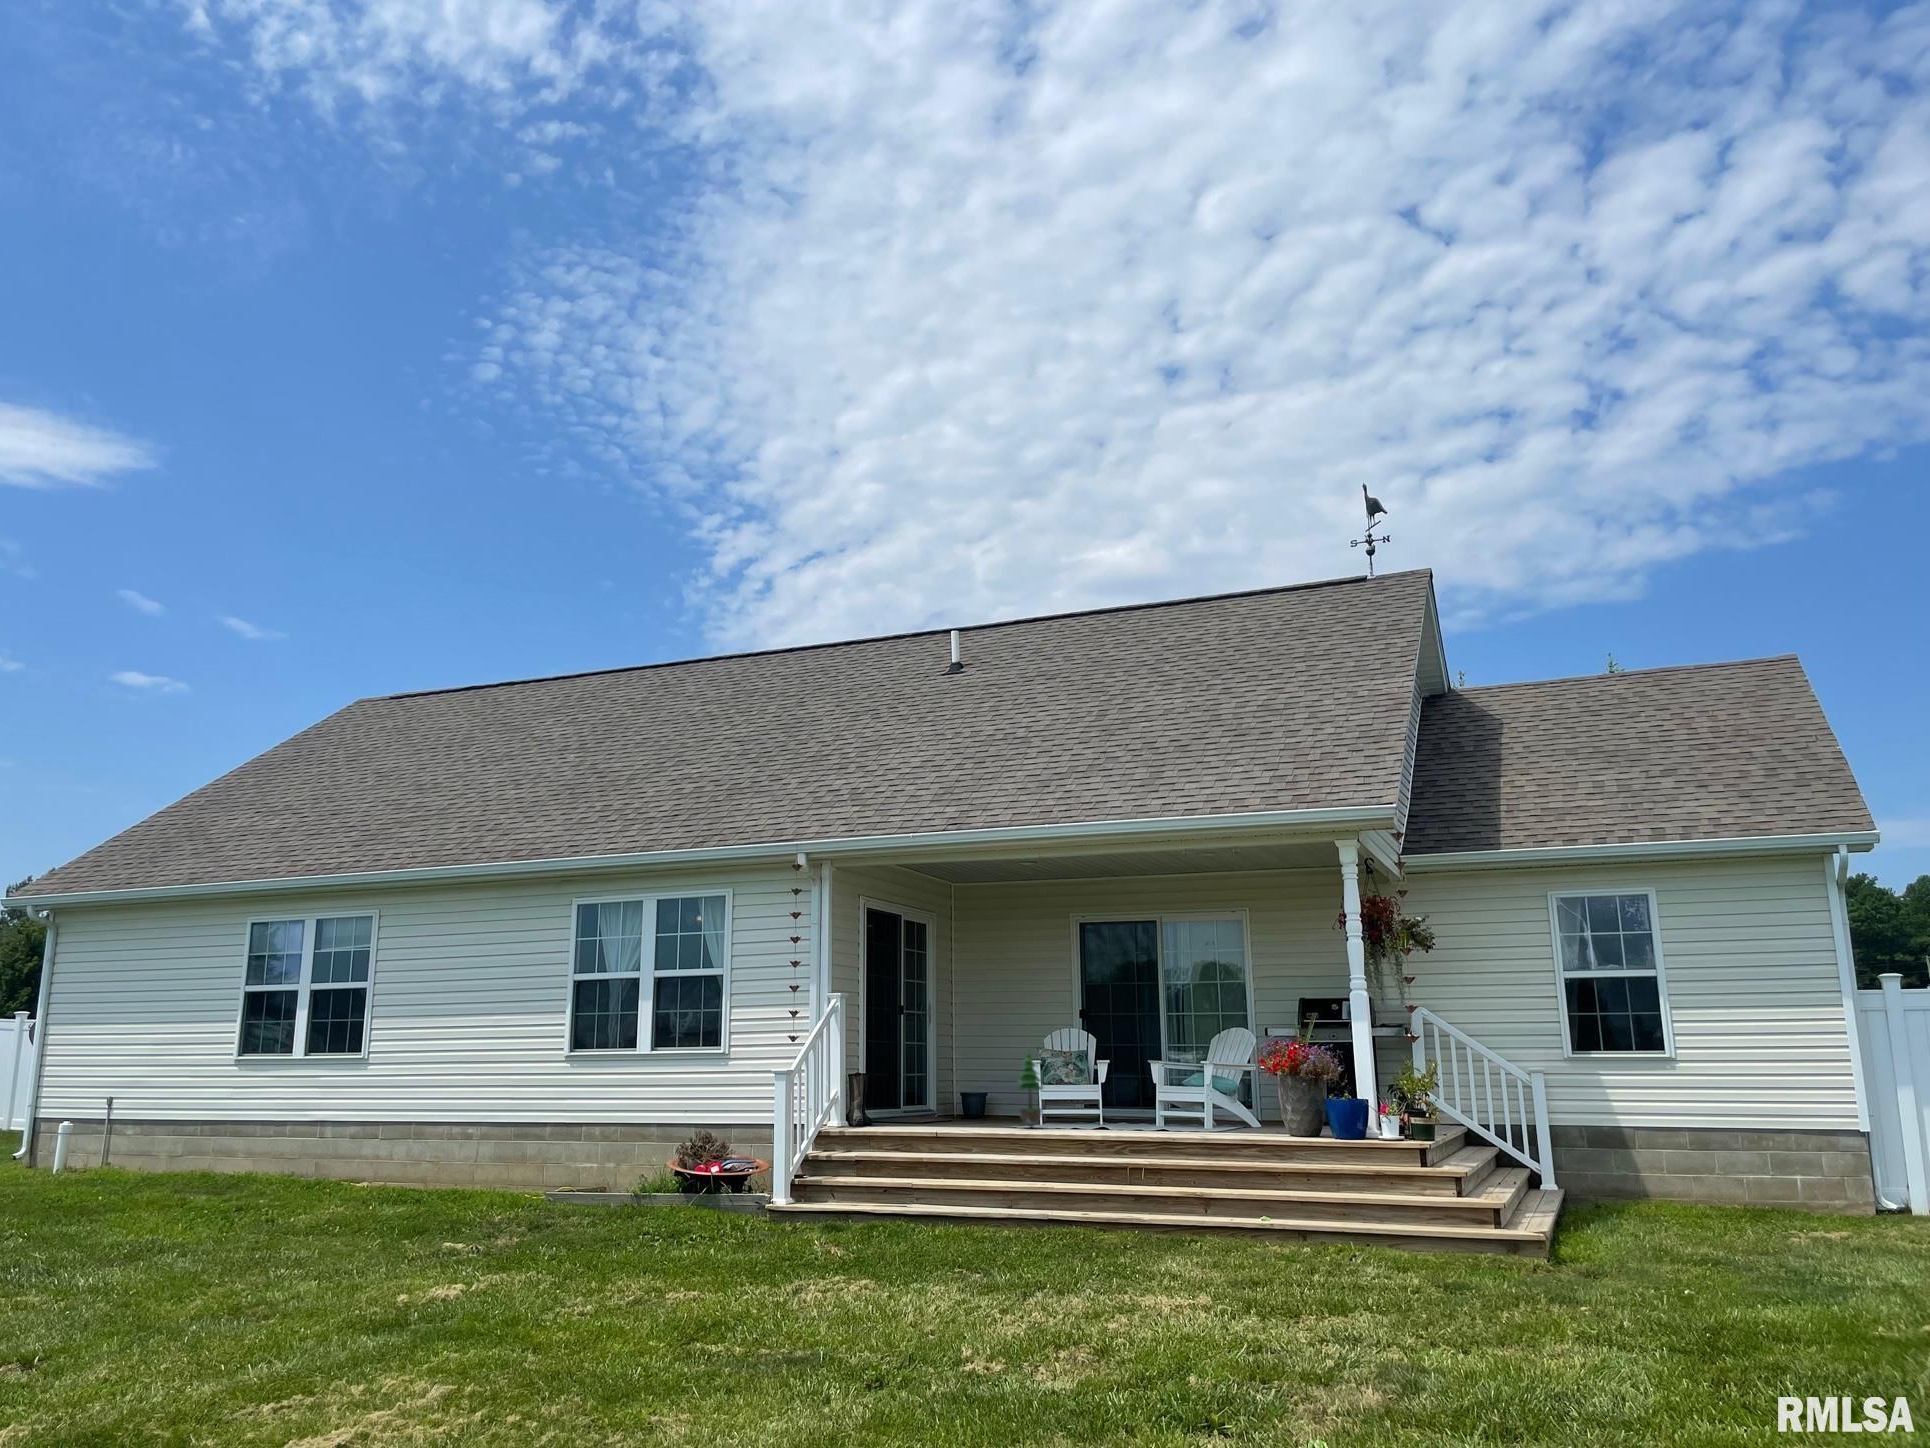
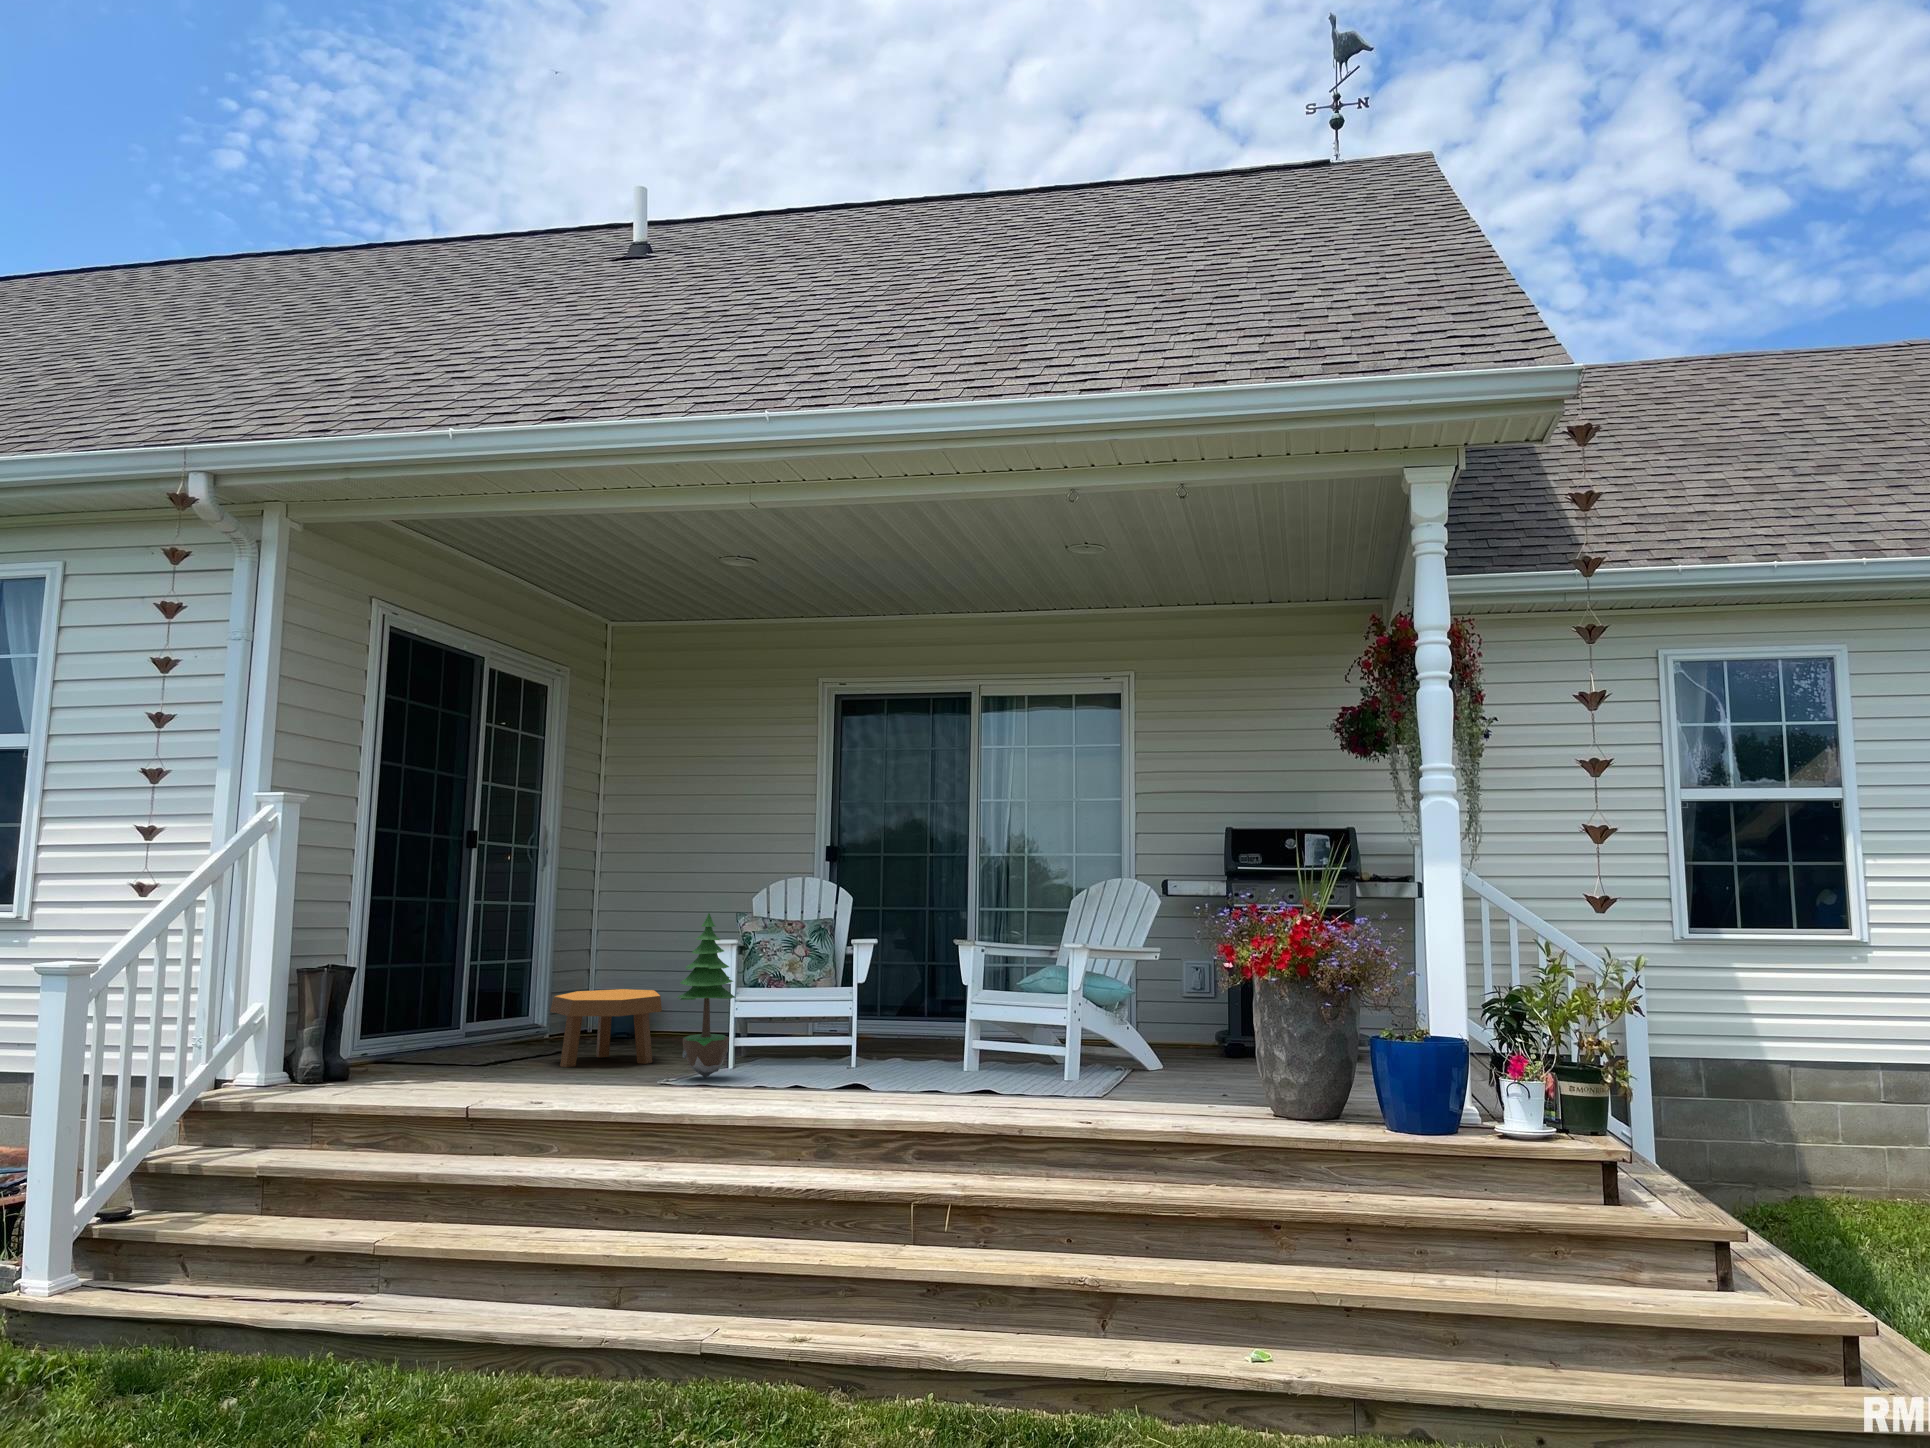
footstool: none [950,1088,1005,1126] -> present [550,989,662,1067]

